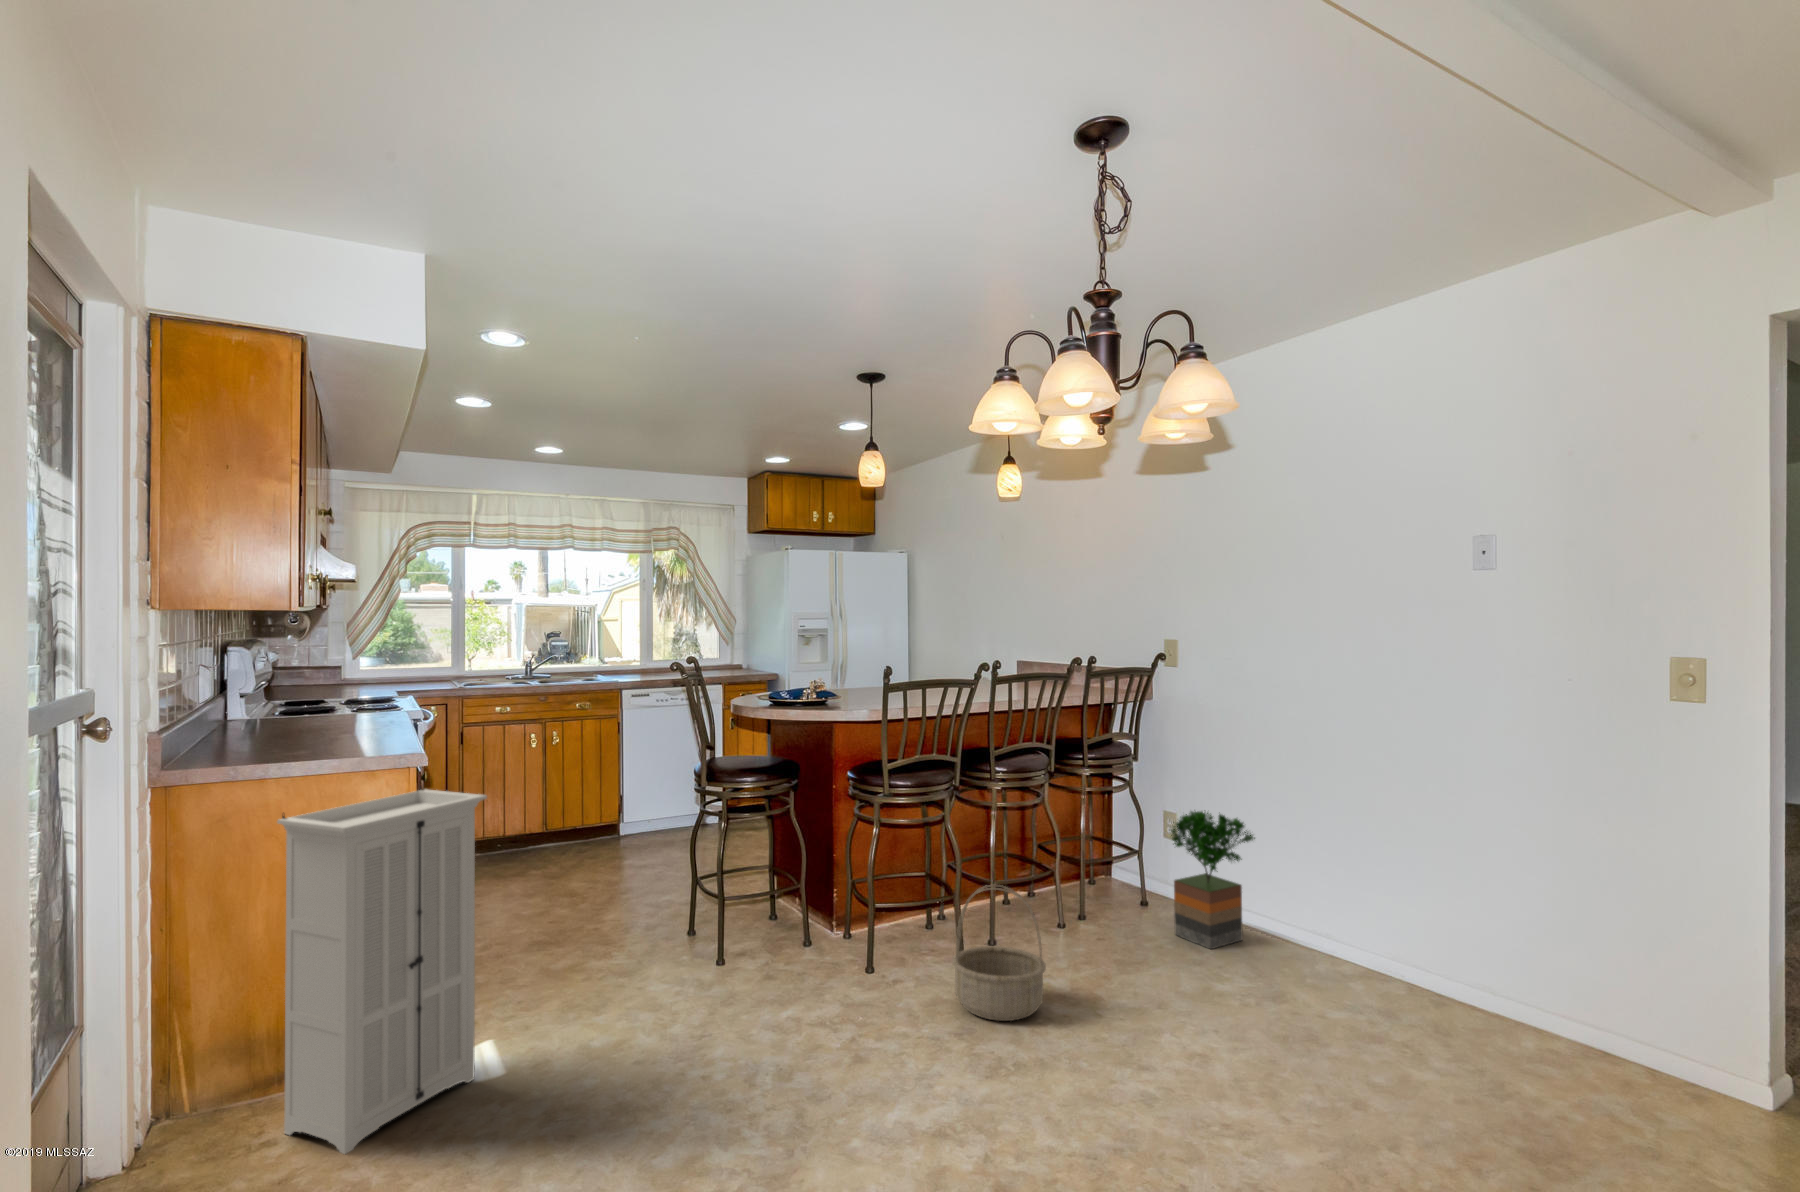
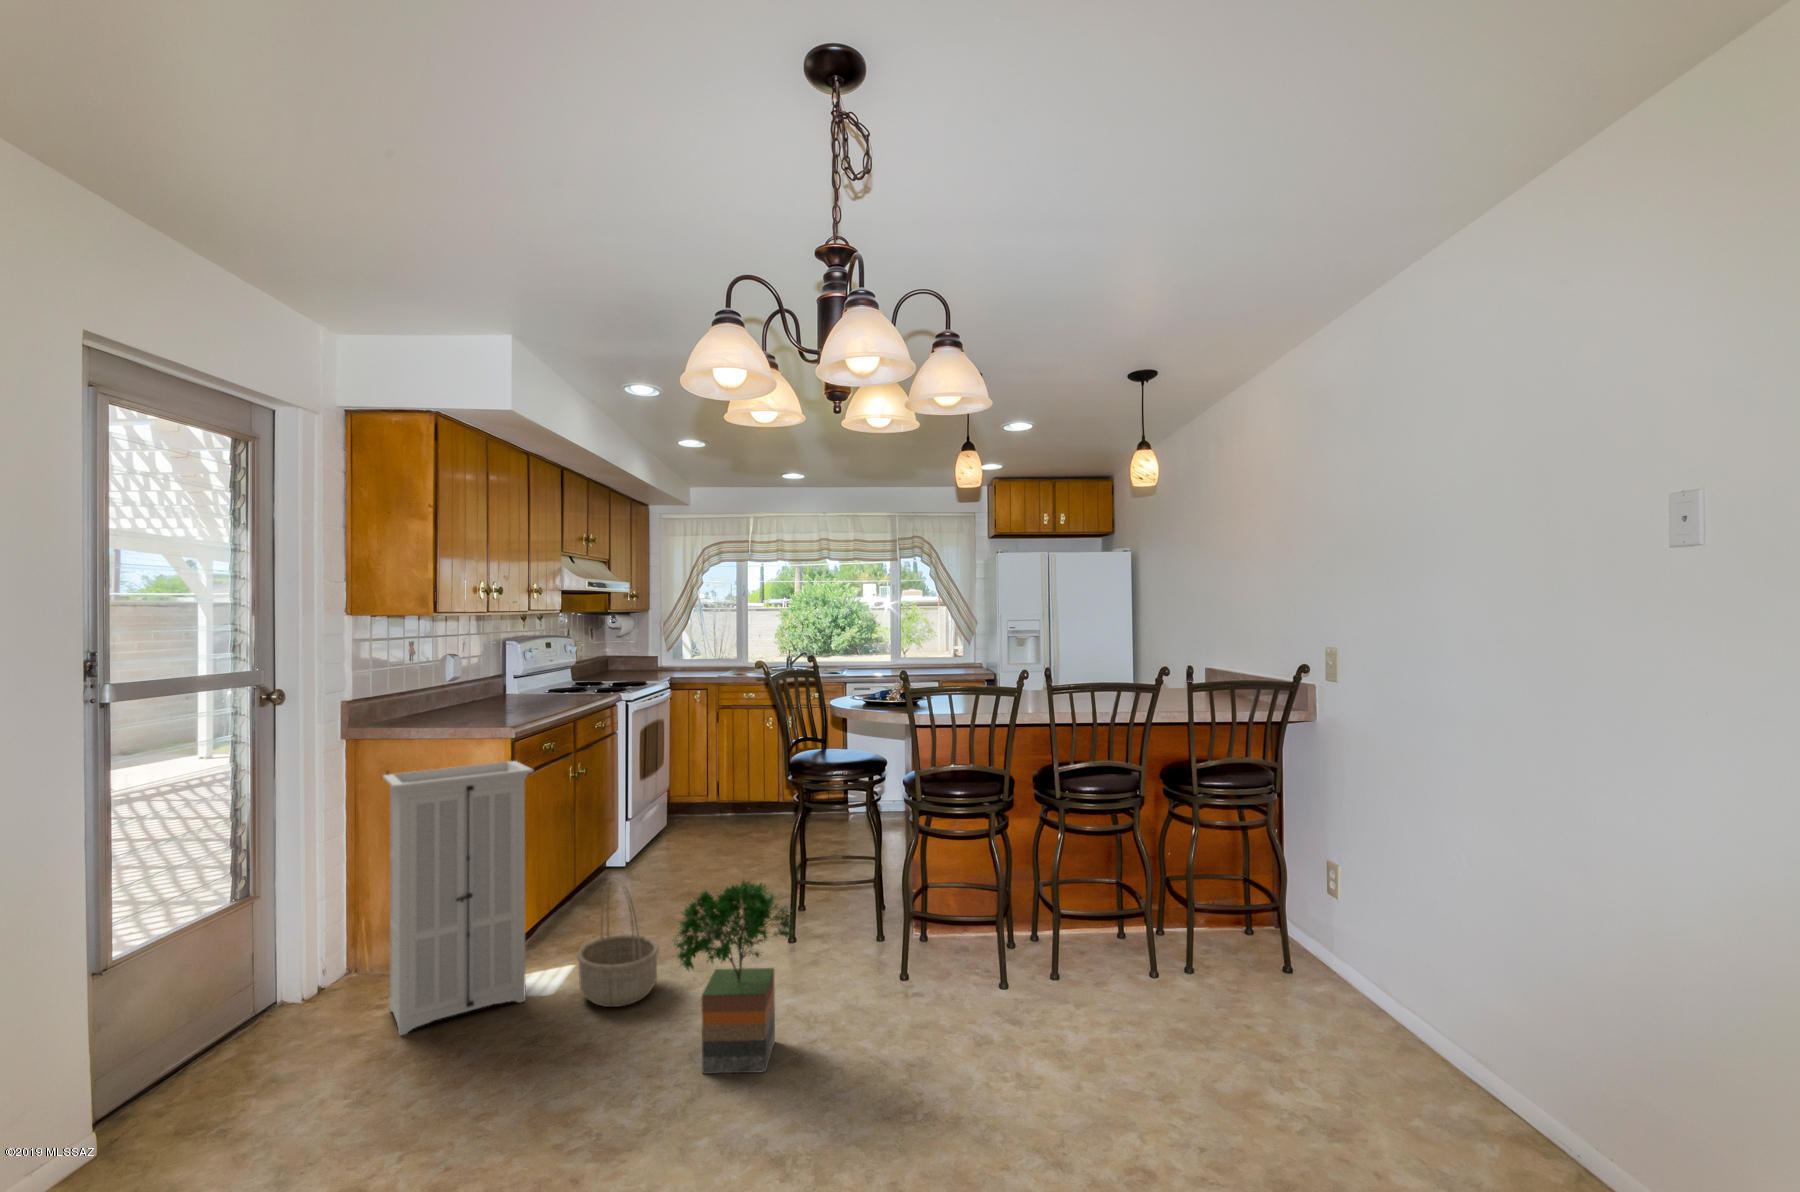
potted tree: present [1171,811,1255,949] -> present [674,881,793,1074]
basket: present [953,885,1046,1021] -> present [577,877,659,1007]

